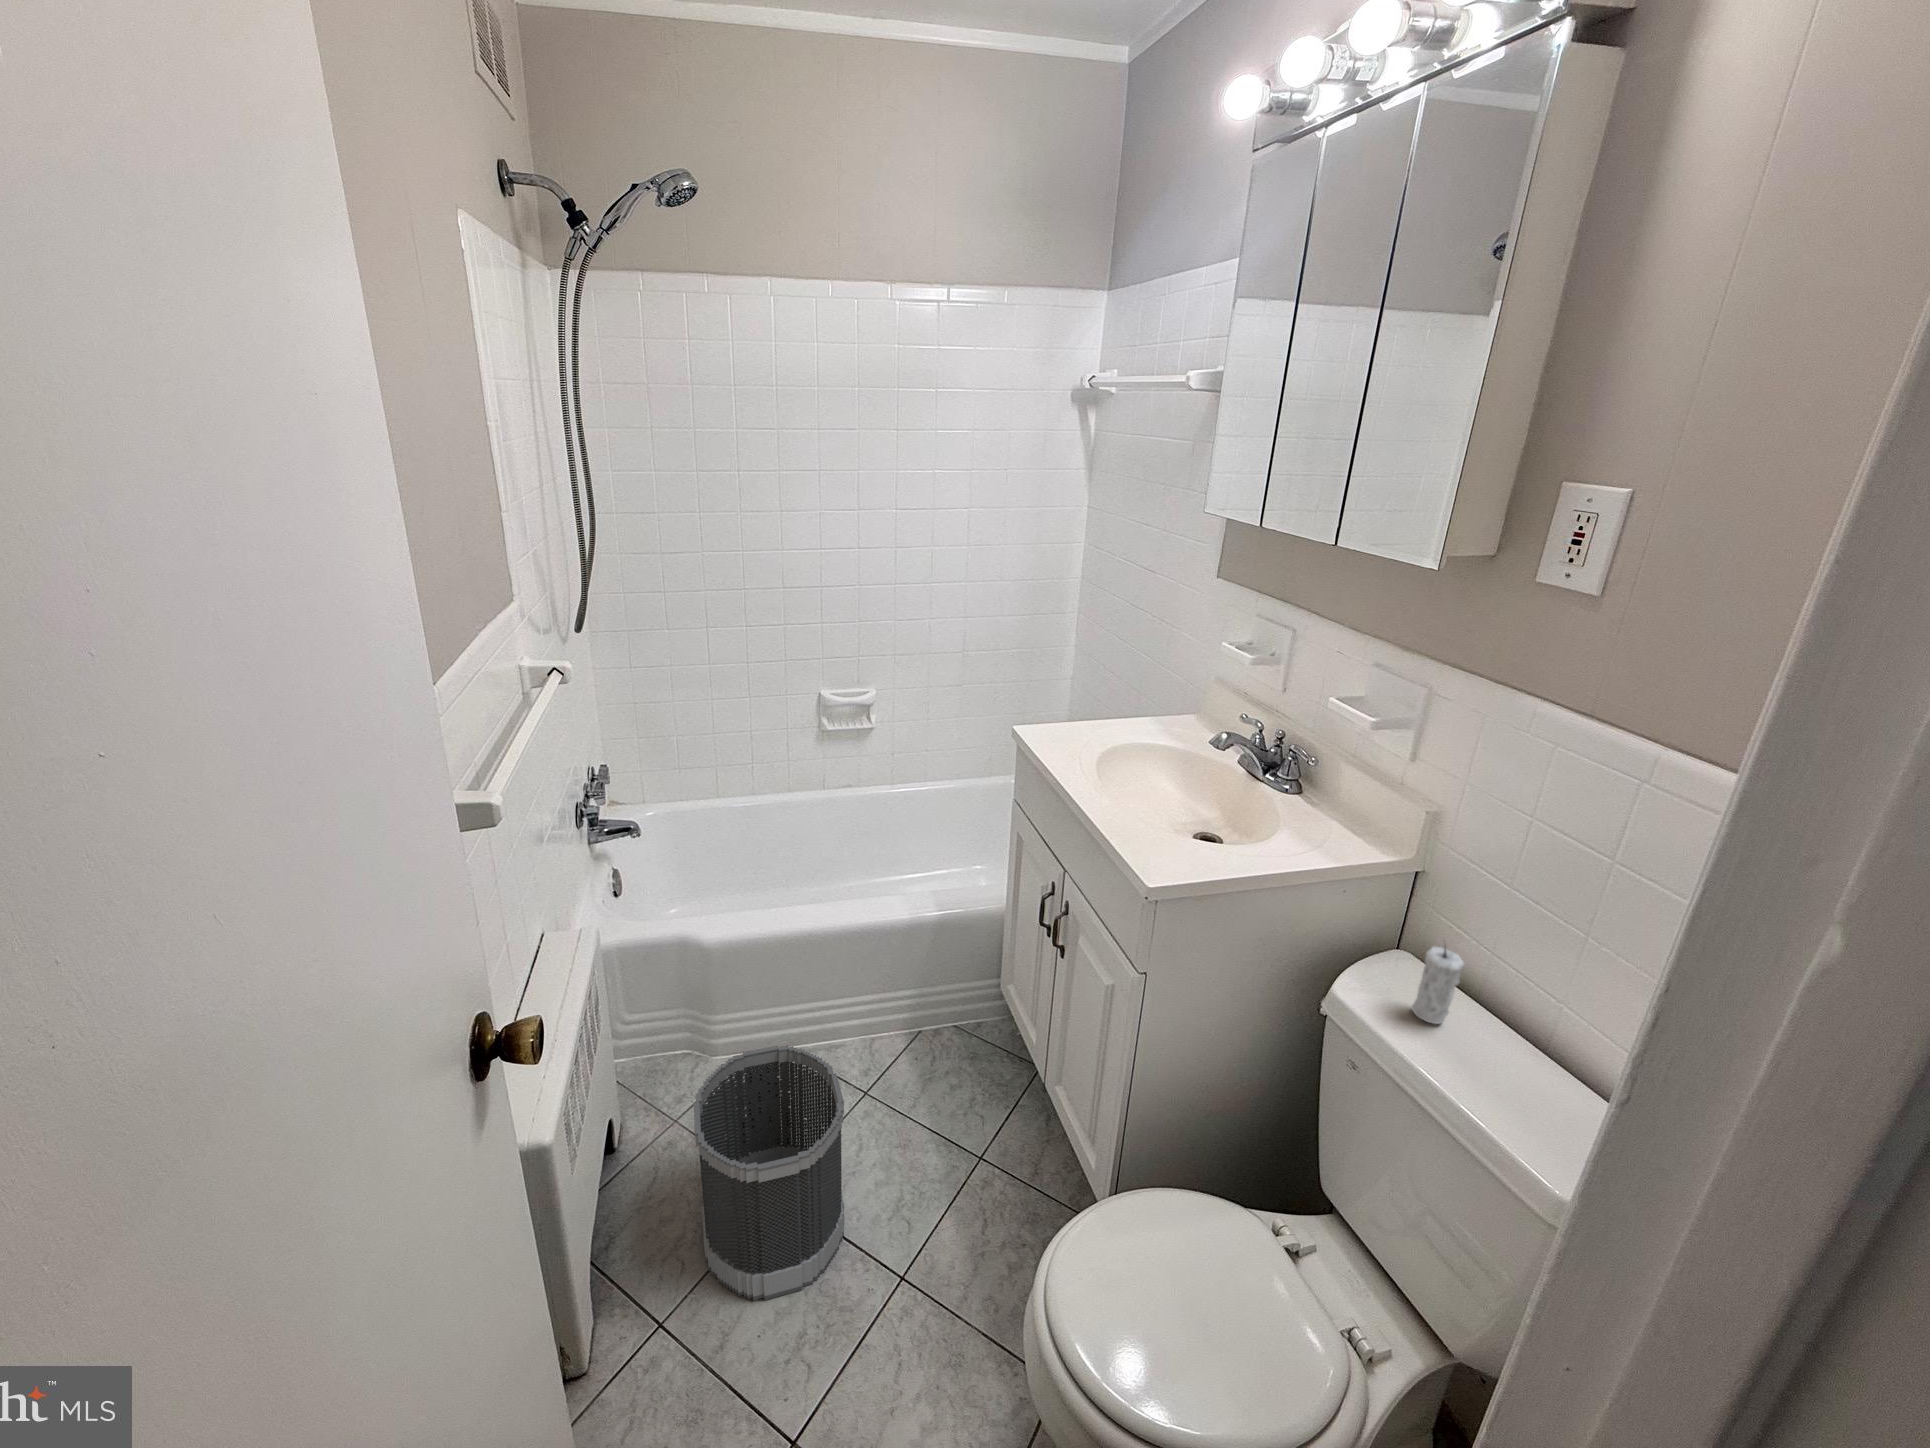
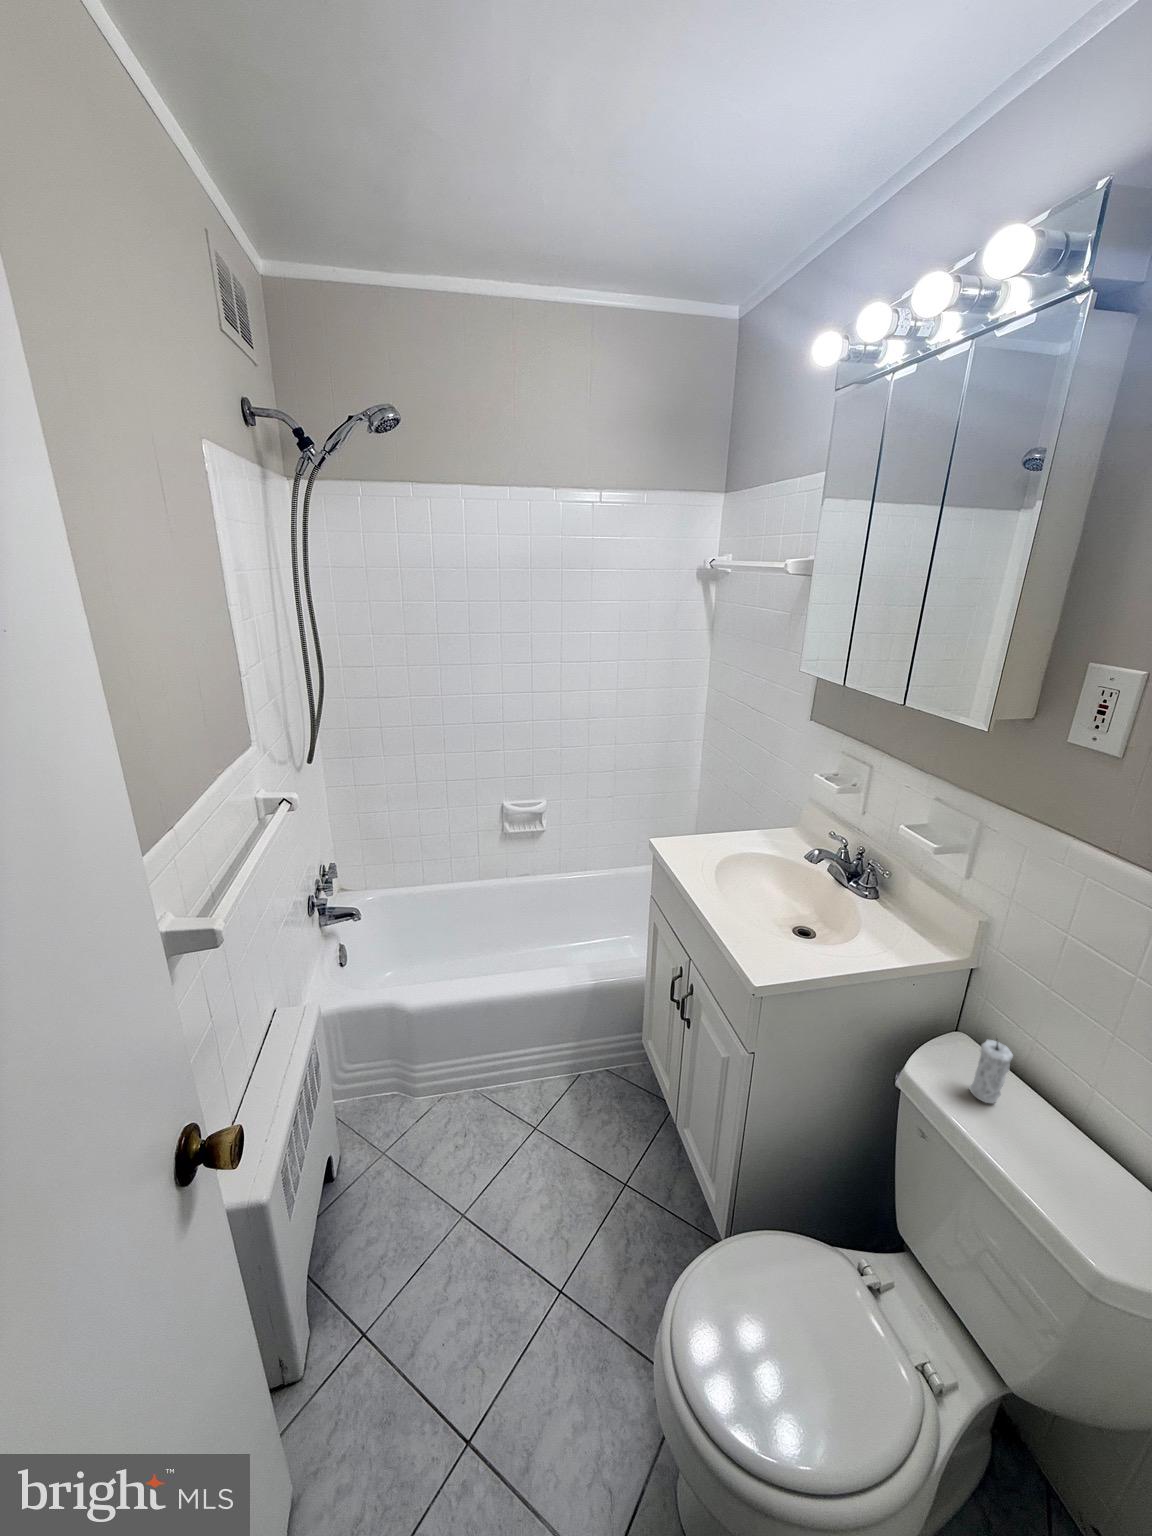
wastebasket: present [693,1045,844,1300] -> none [392,1099,514,1312]

